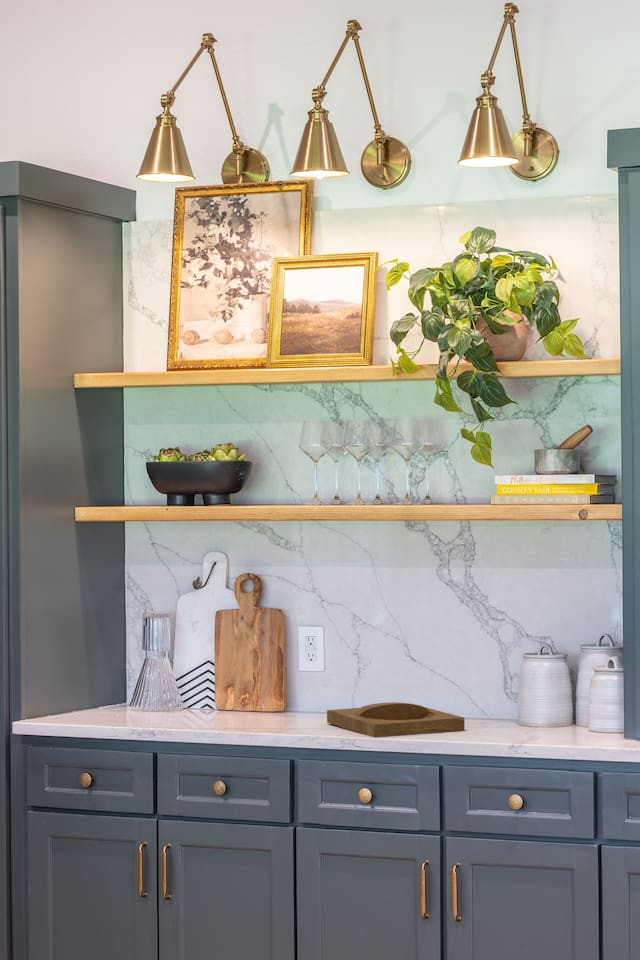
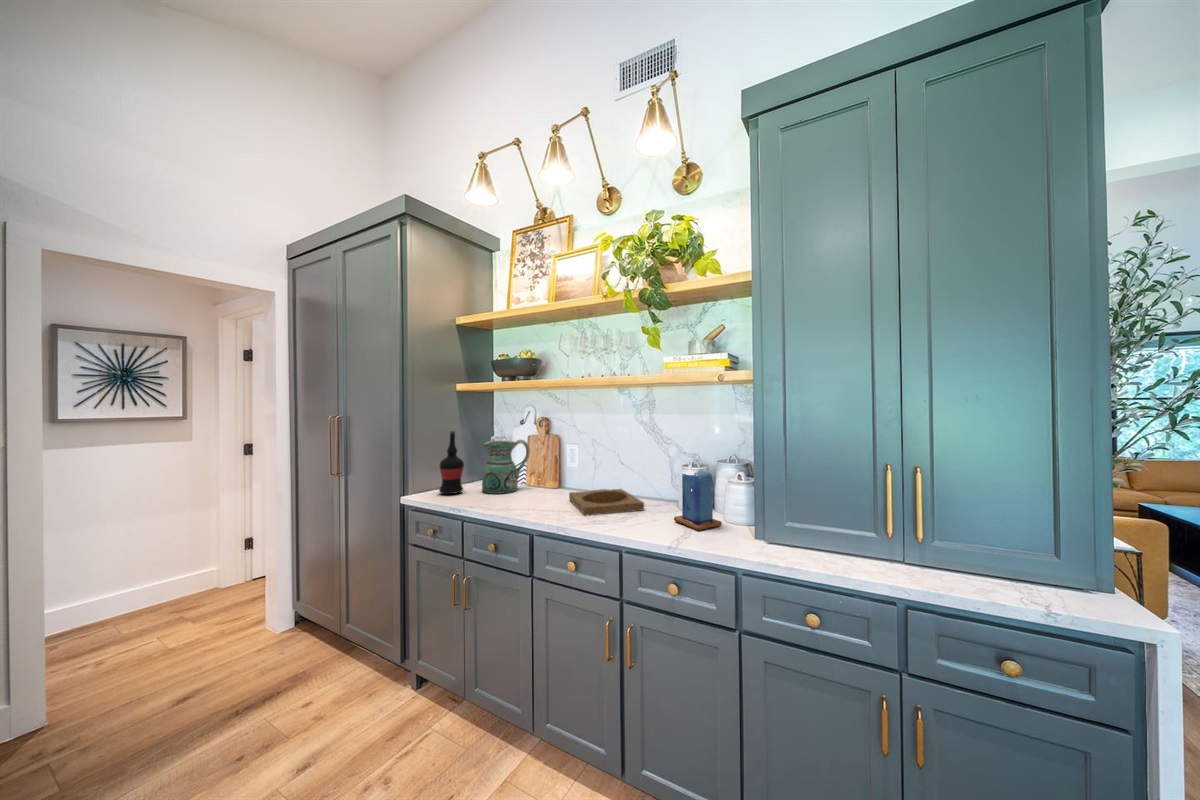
wine bottle: none [72,602,115,722] -> present [439,431,464,494]
ceramic pitcher: none [144,618,227,721] -> present [482,440,530,494]
candle: none [517,651,586,744] -> present [674,465,722,531]

